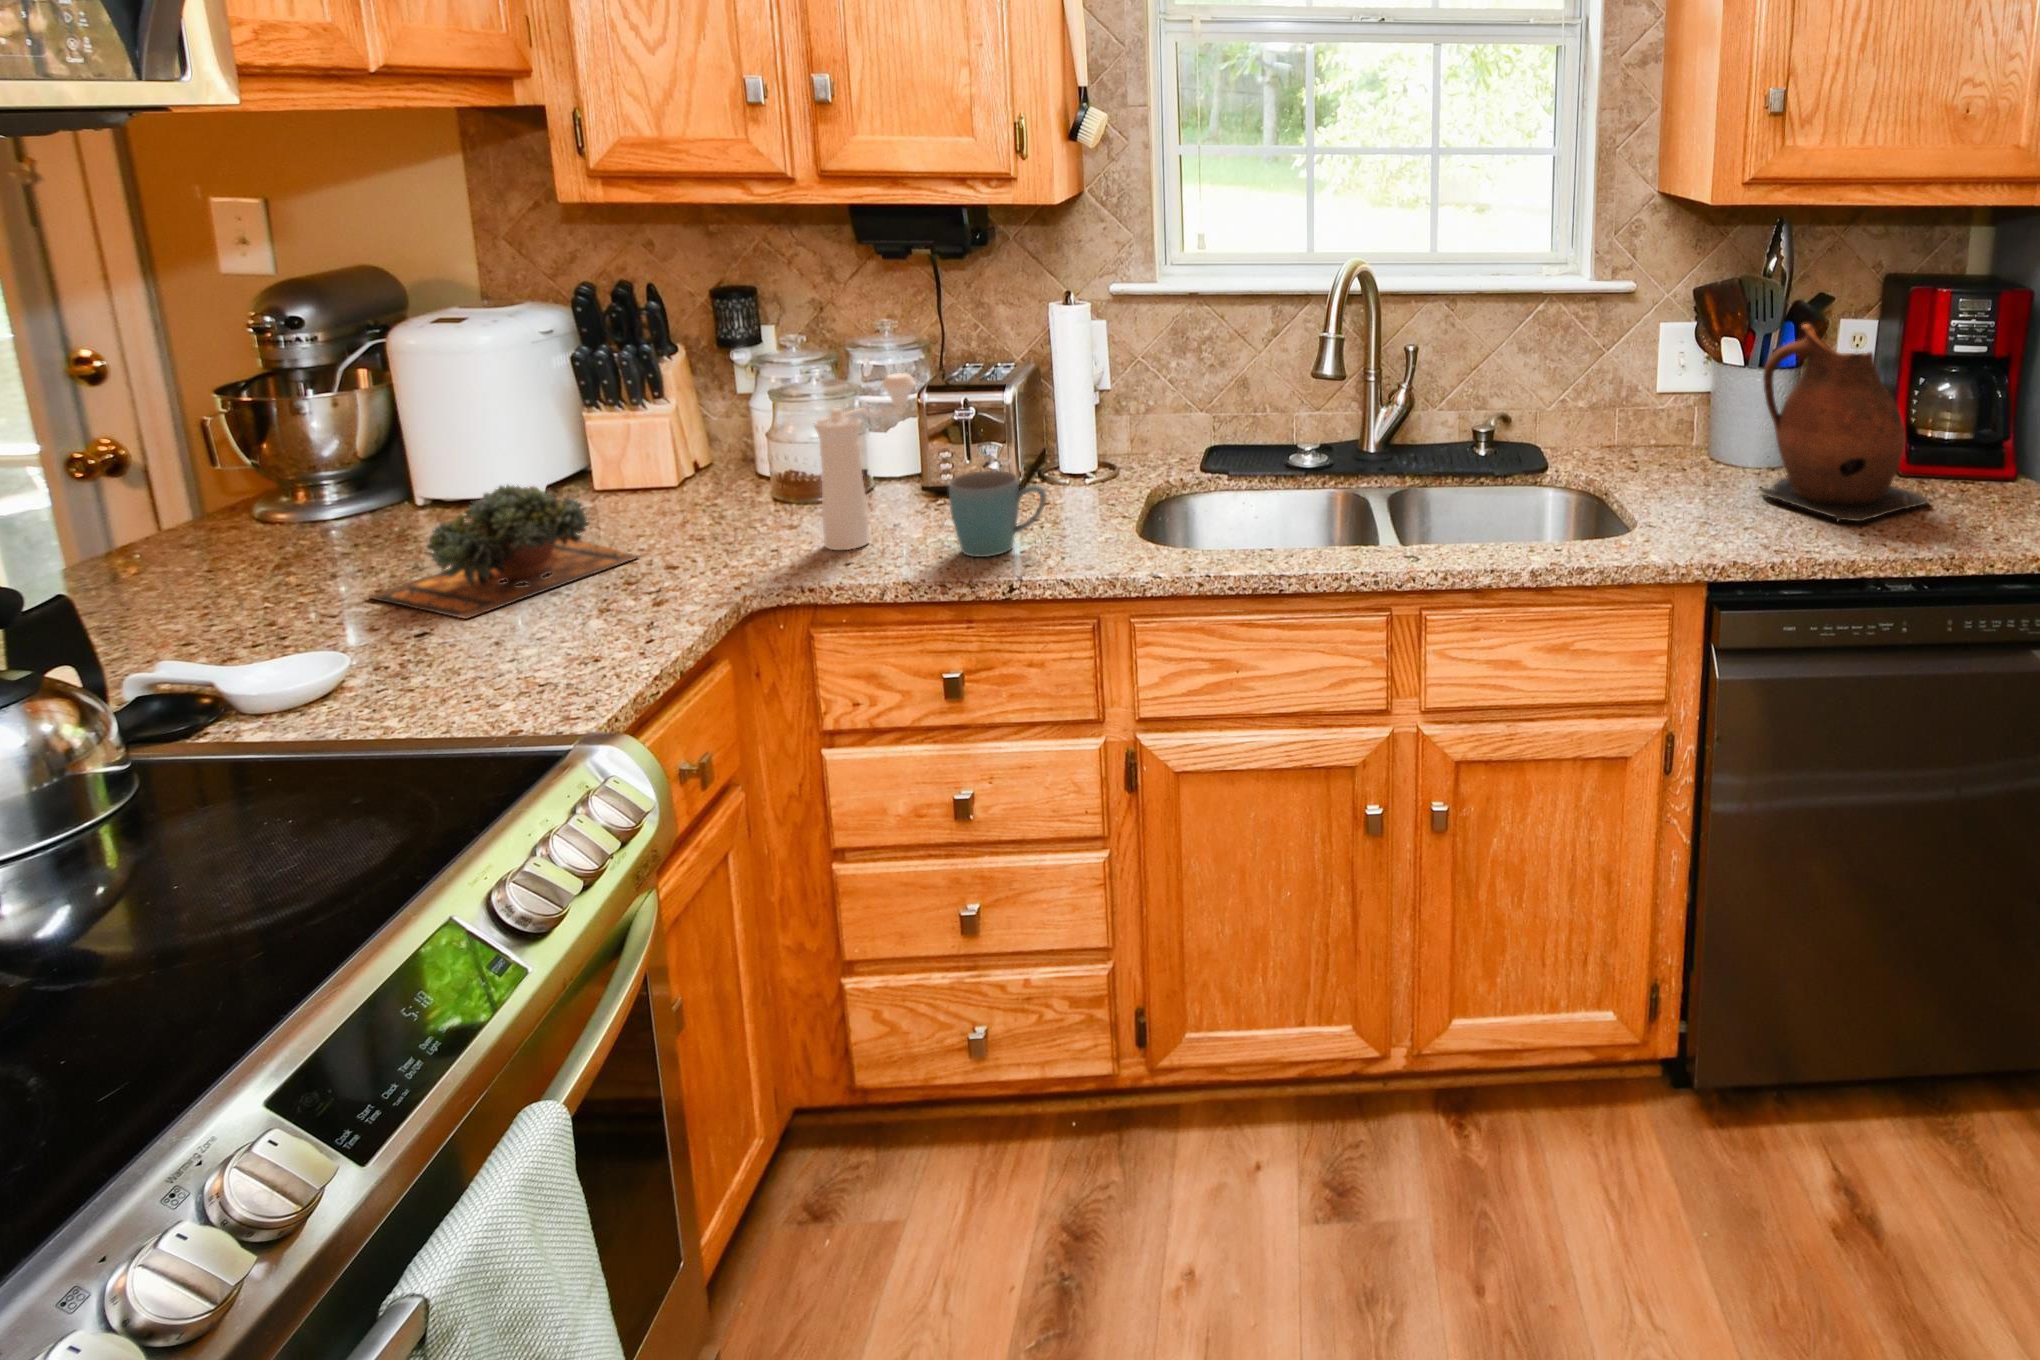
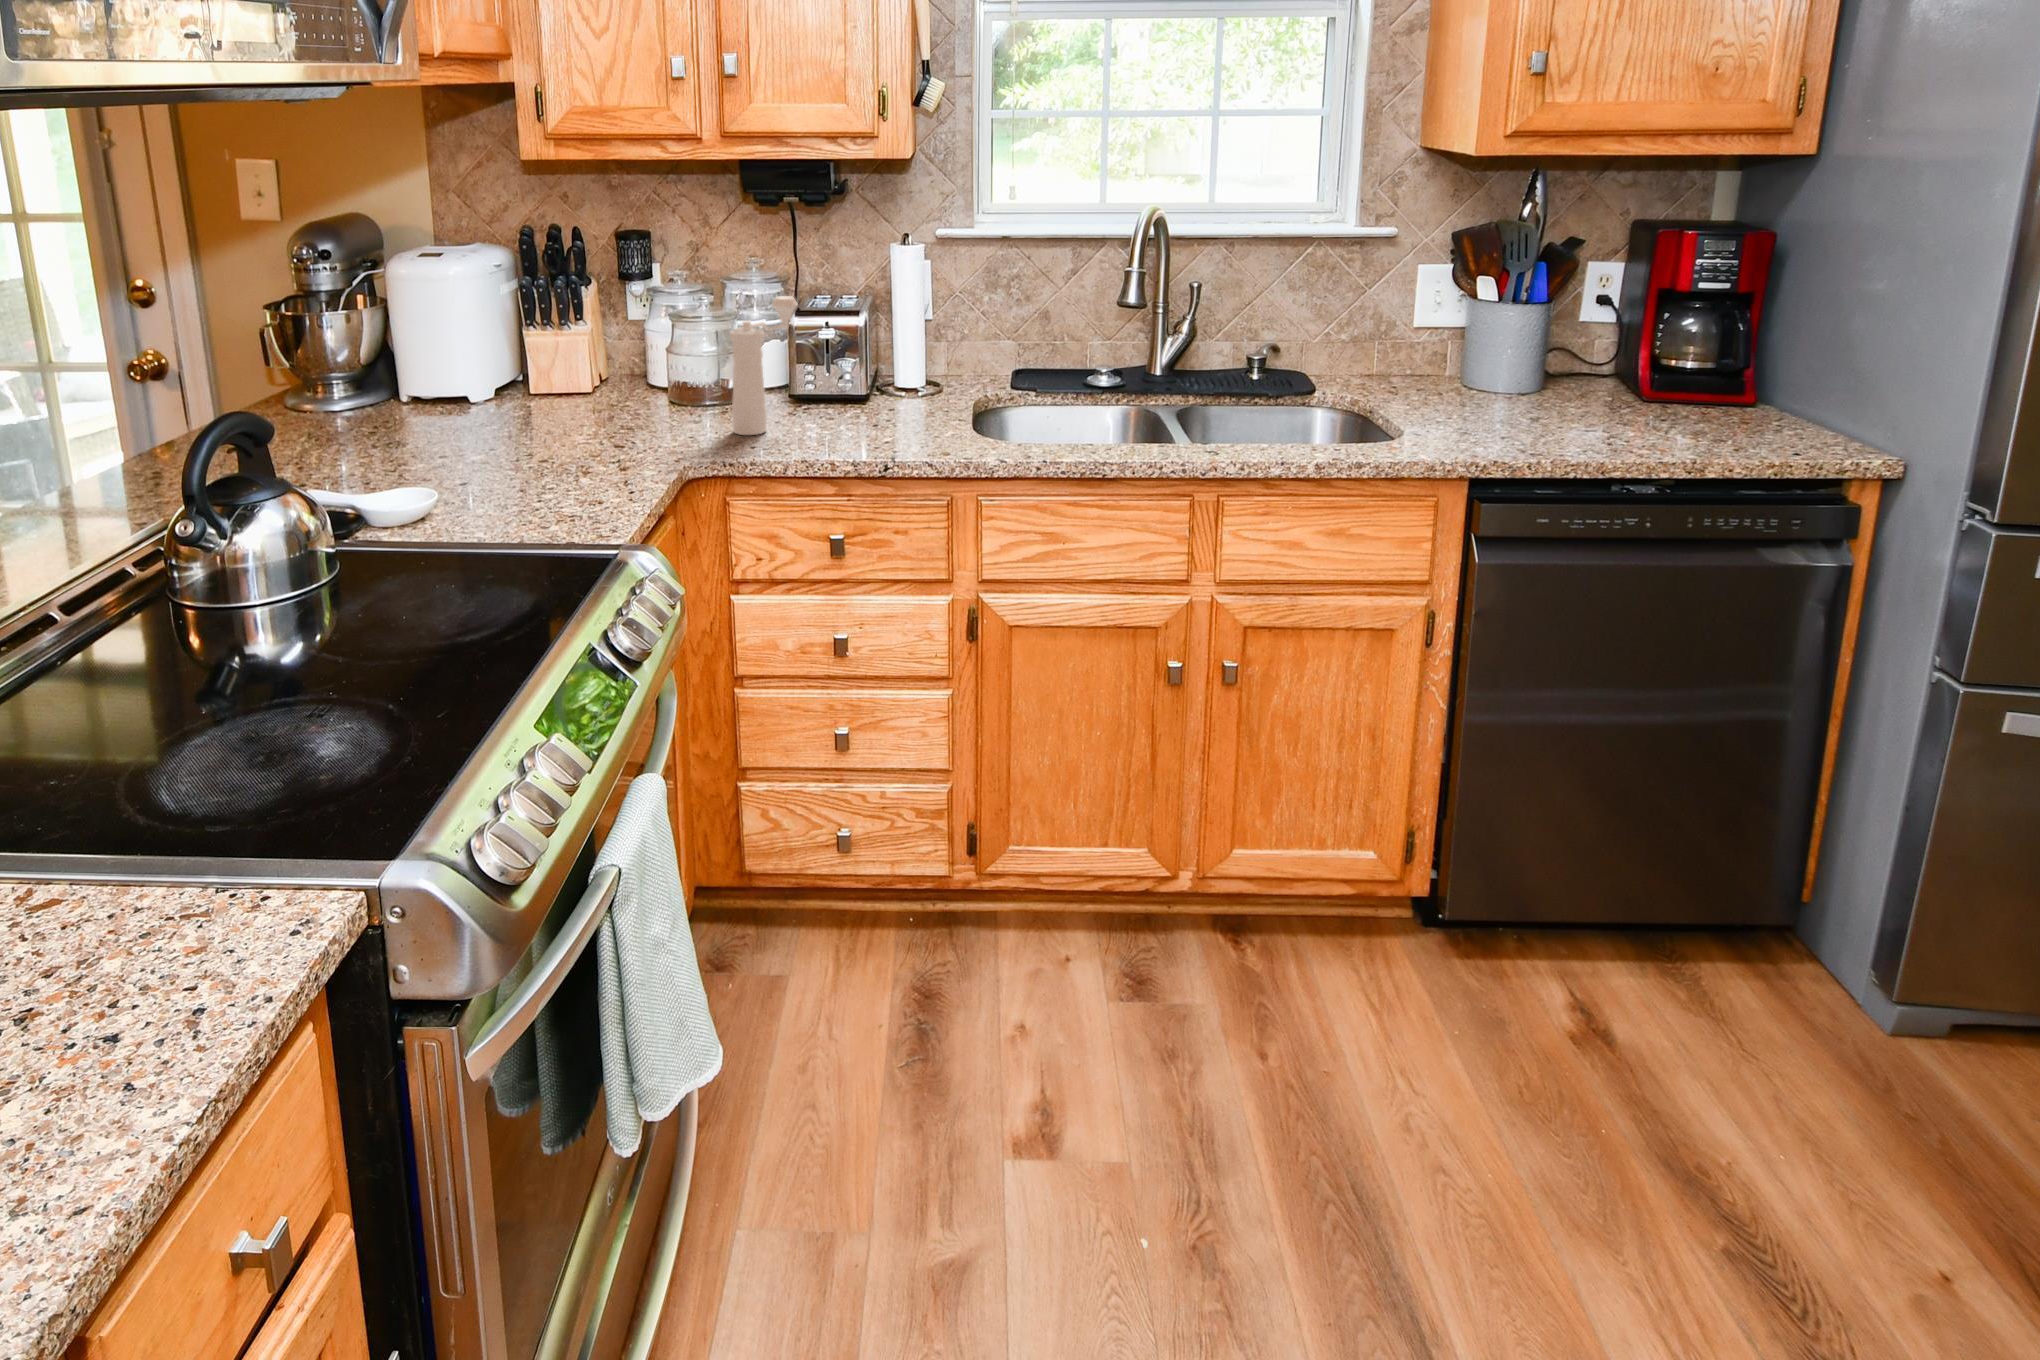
ceramic pitcher: present [1760,324,1929,522] -> none [1512,262,1673,436]
mug: present [949,471,1046,557] -> none [835,375,910,442]
succulent plant: present [369,485,640,619] -> none [418,373,598,470]

